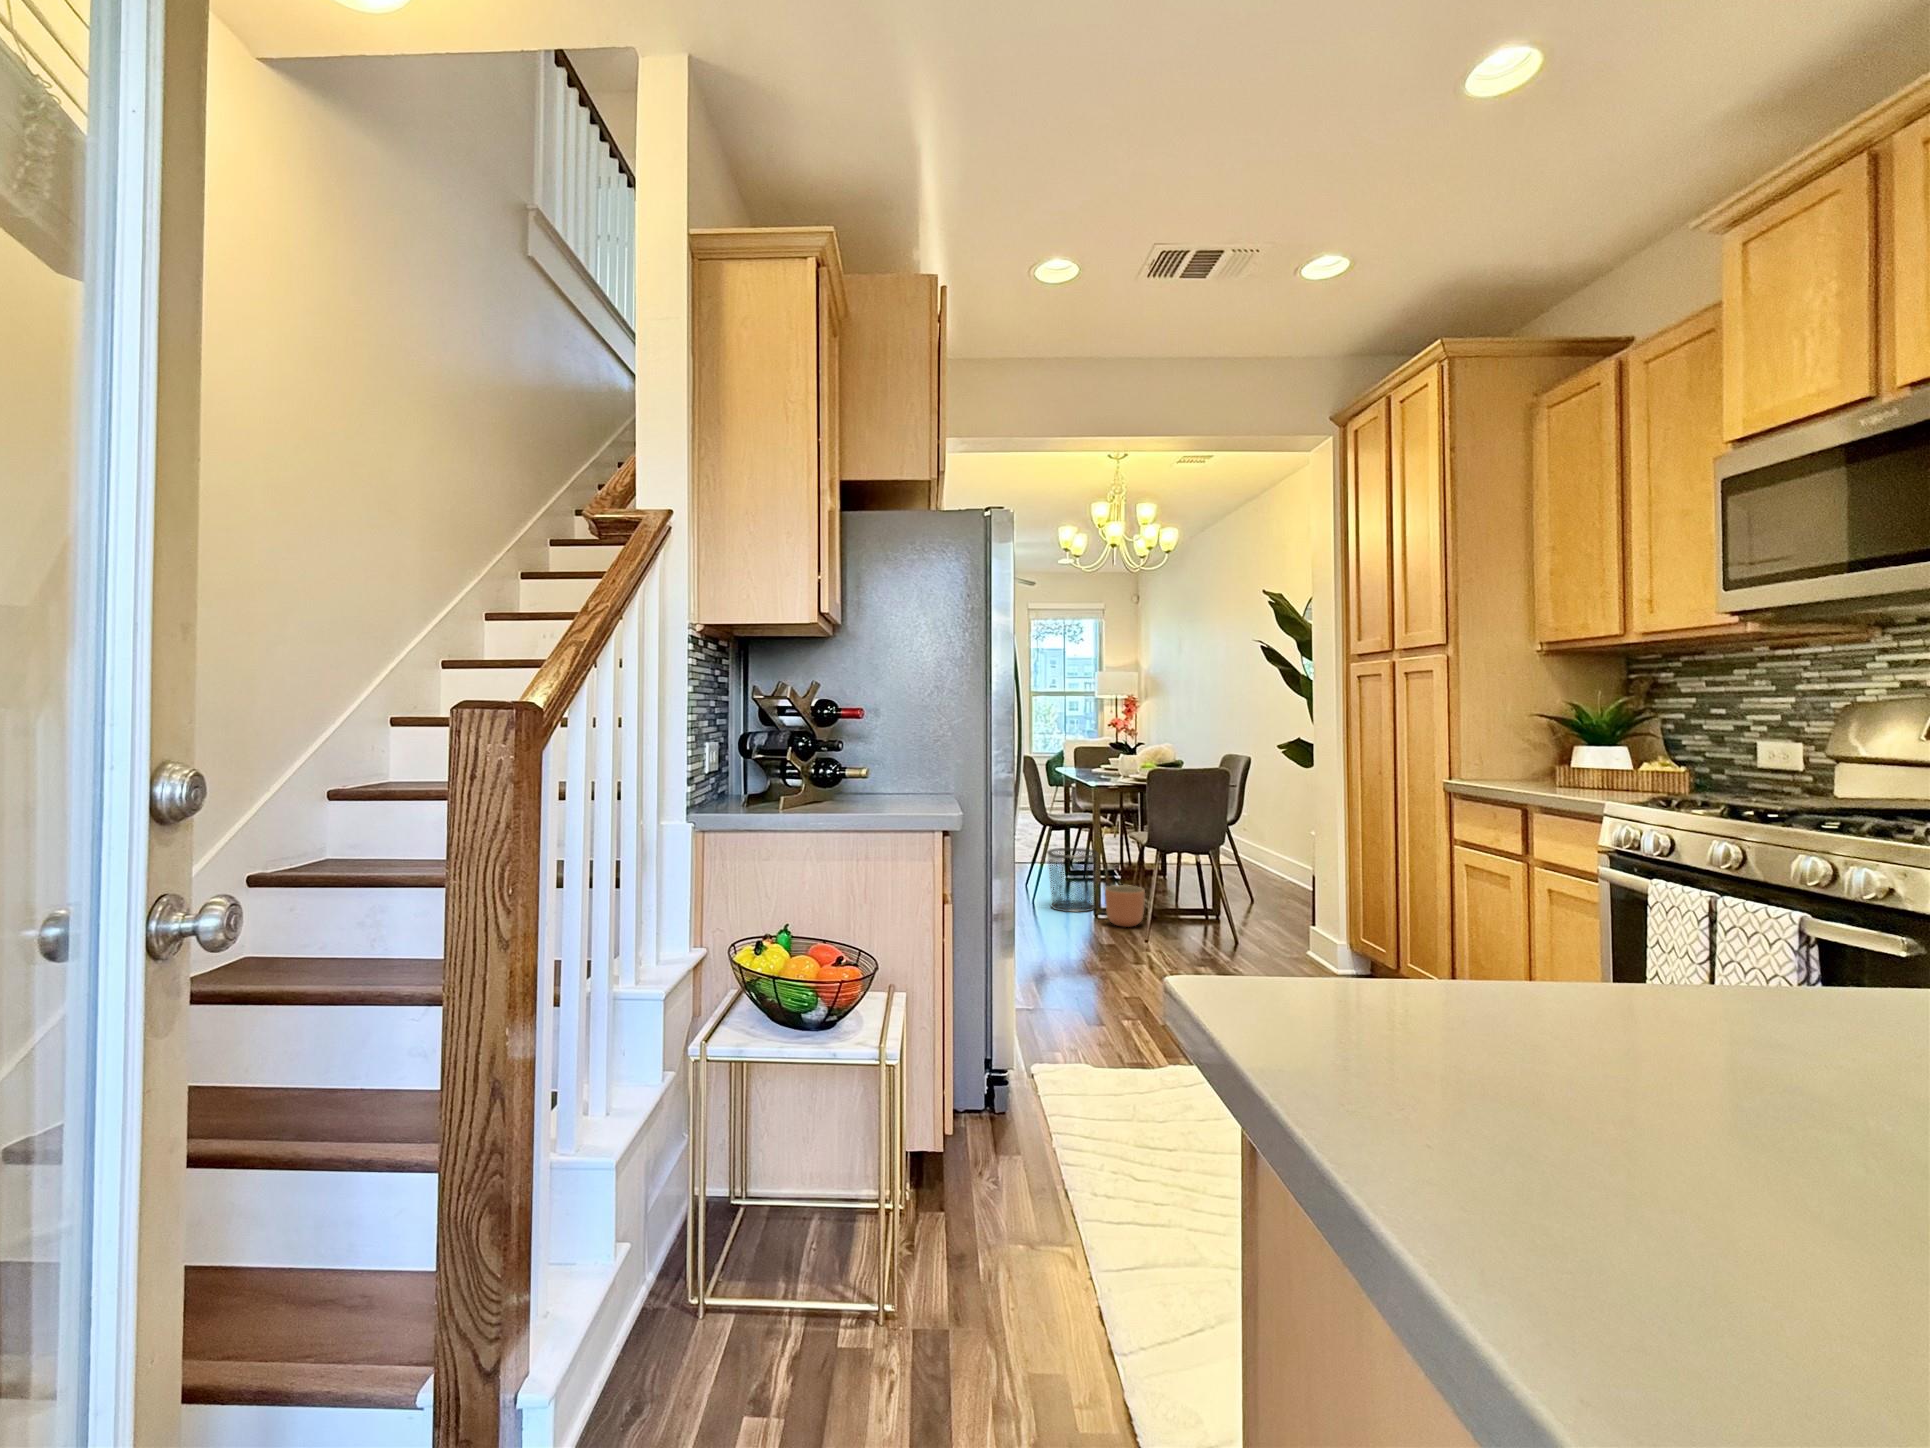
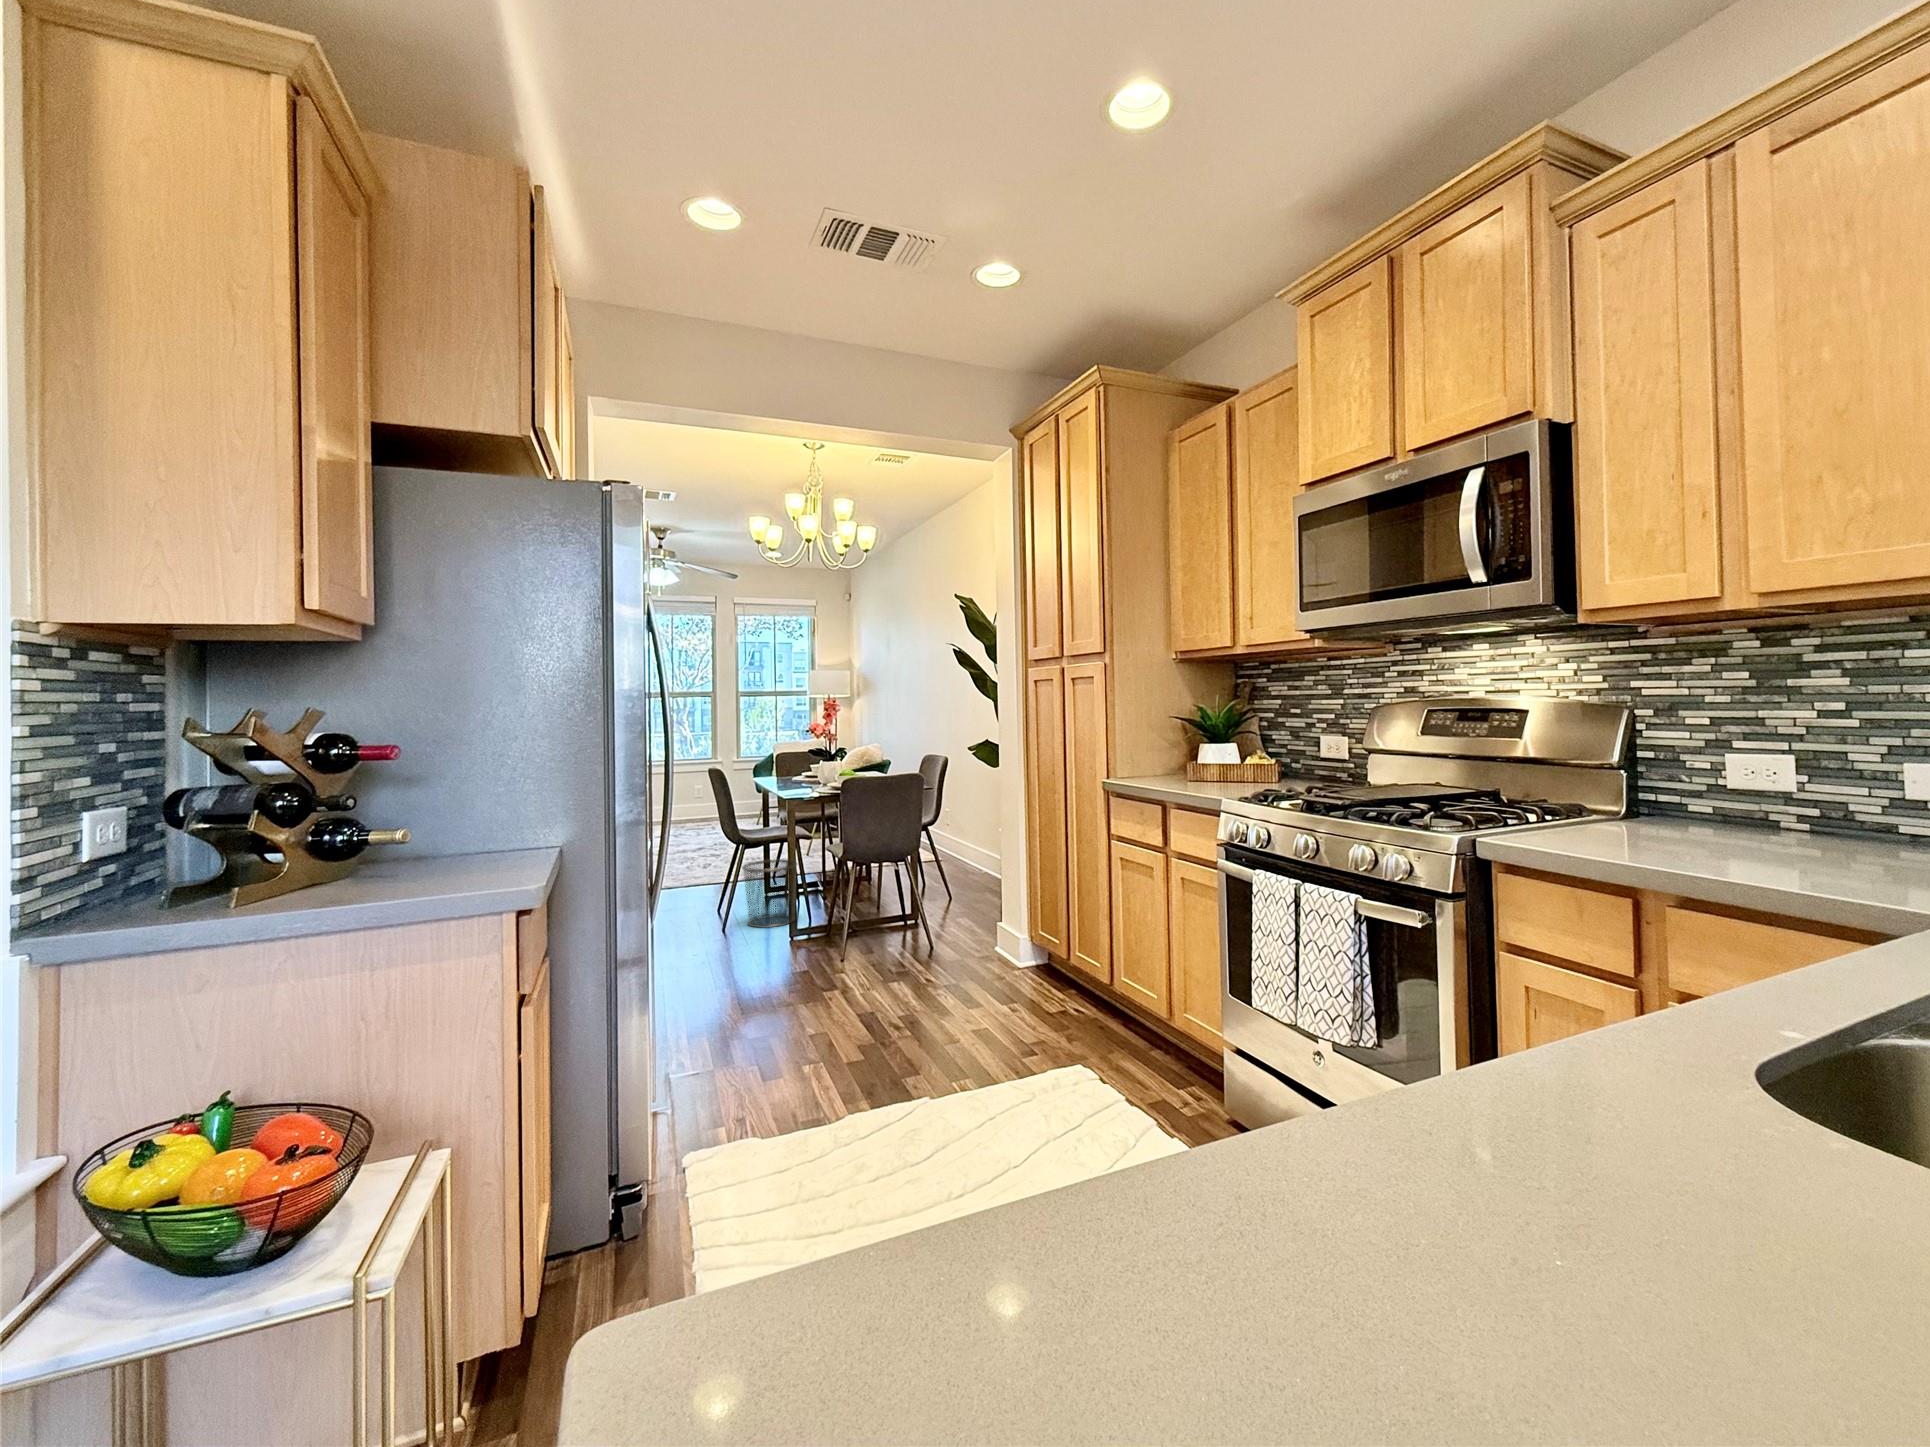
planter: present [1105,885,1145,927] -> none [802,894,842,937]

